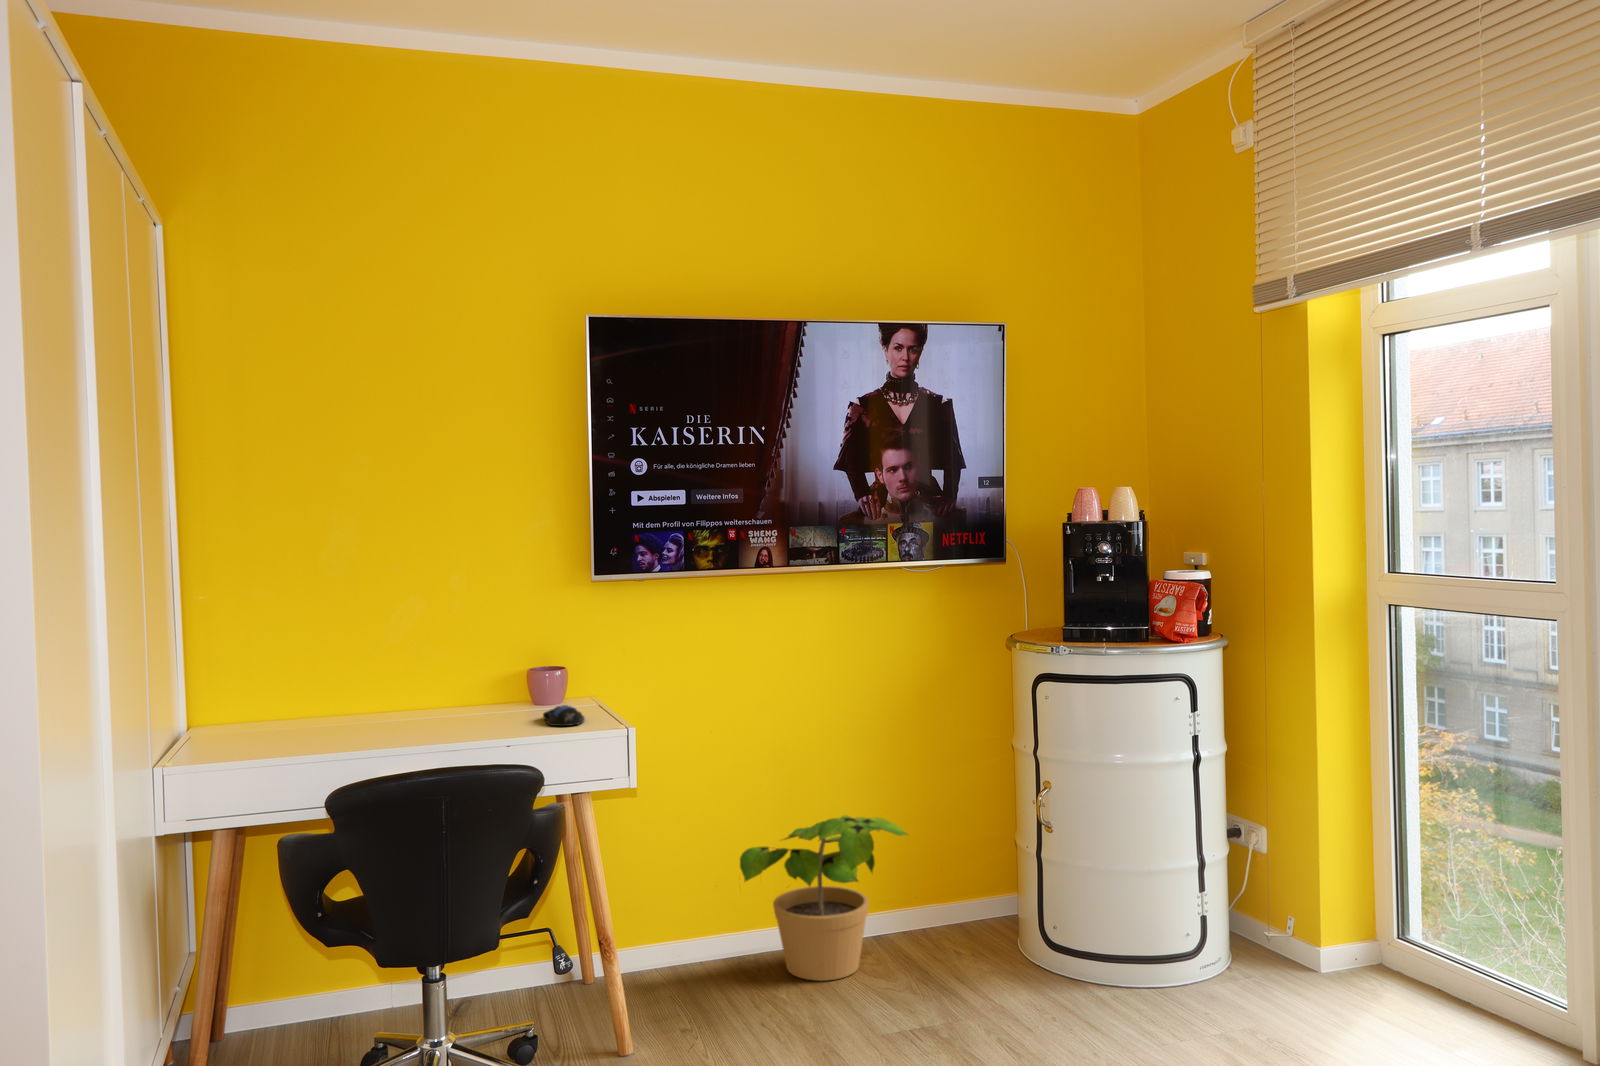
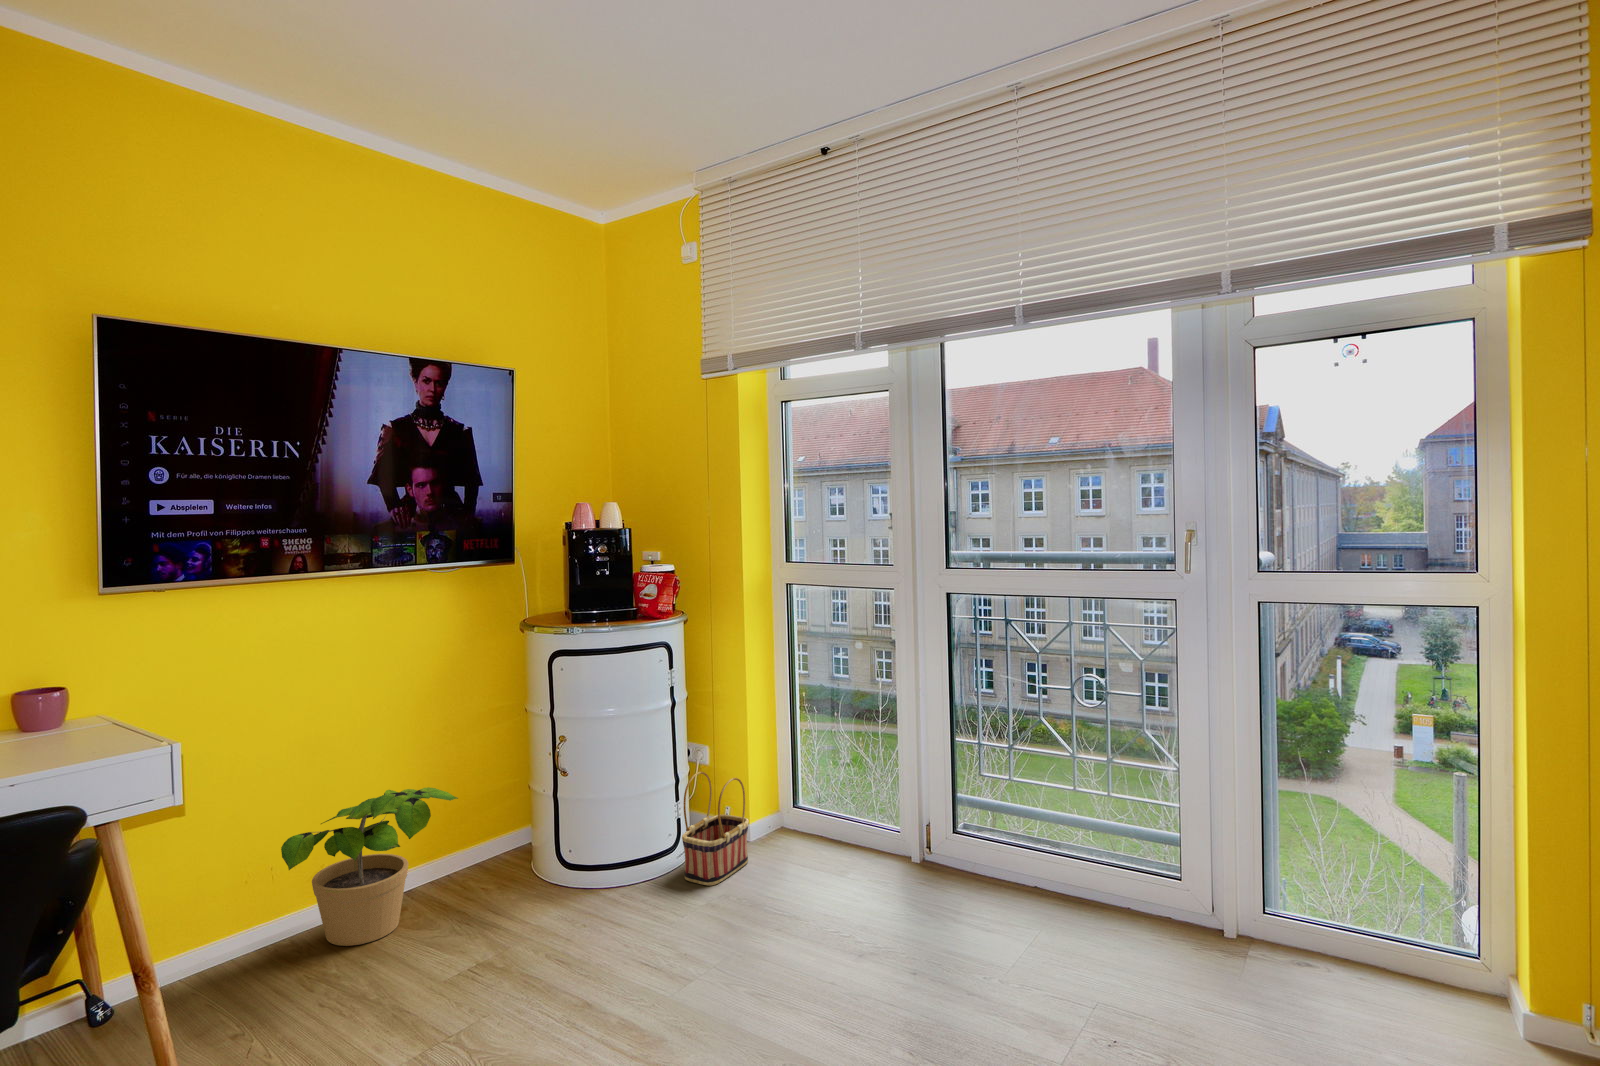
computer mouse: present [543,705,584,726] -> none [45,726,105,750]
basket: none [1200,857,1305,1014] -> present [682,772,749,886]

